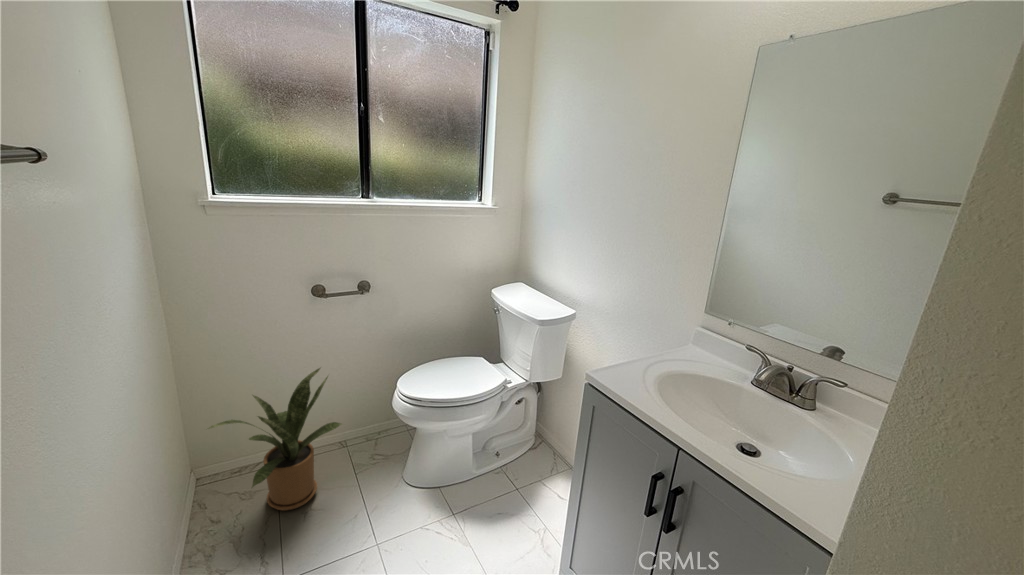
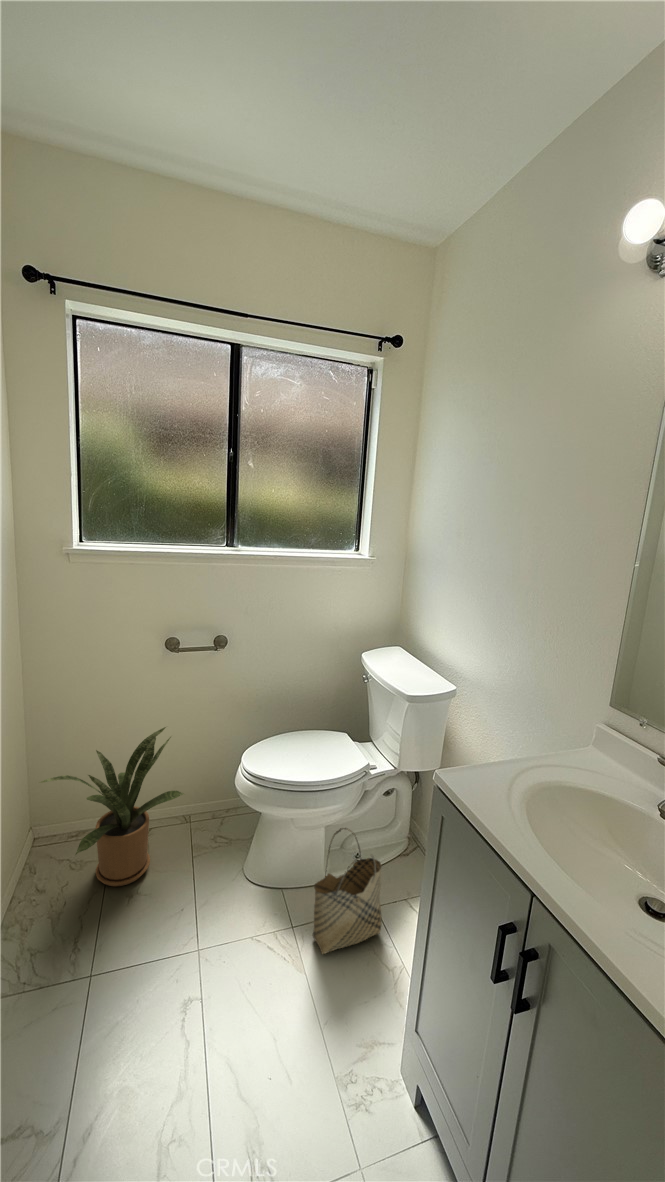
woven basket: none [472,432,526,531] -> present [313,828,382,954]

